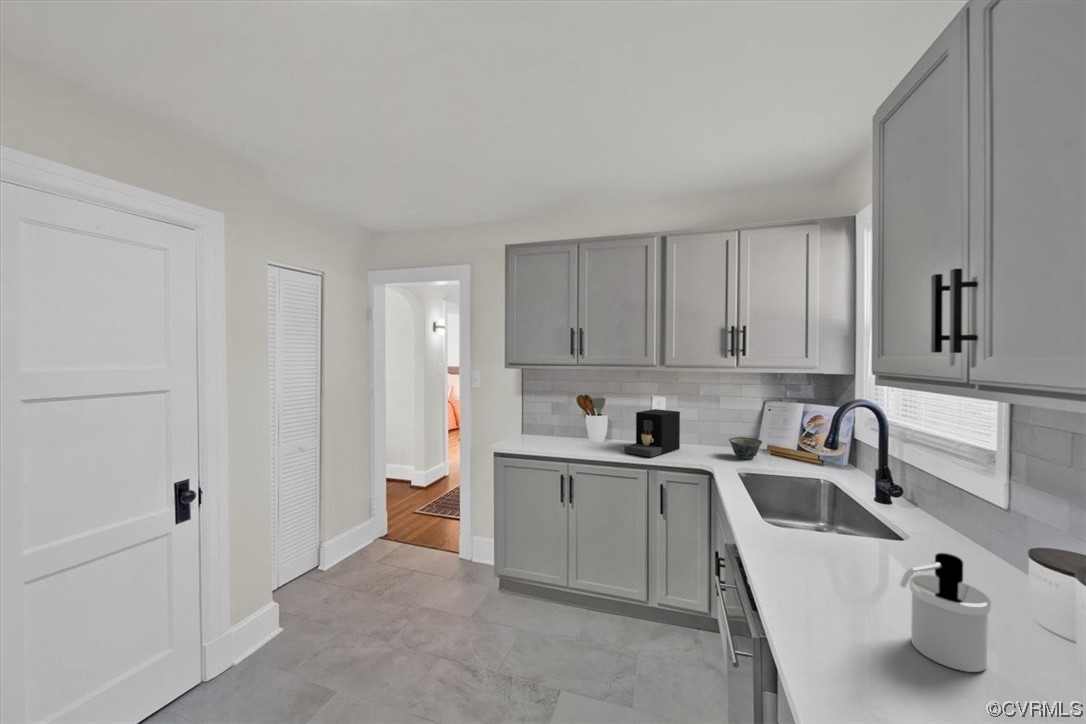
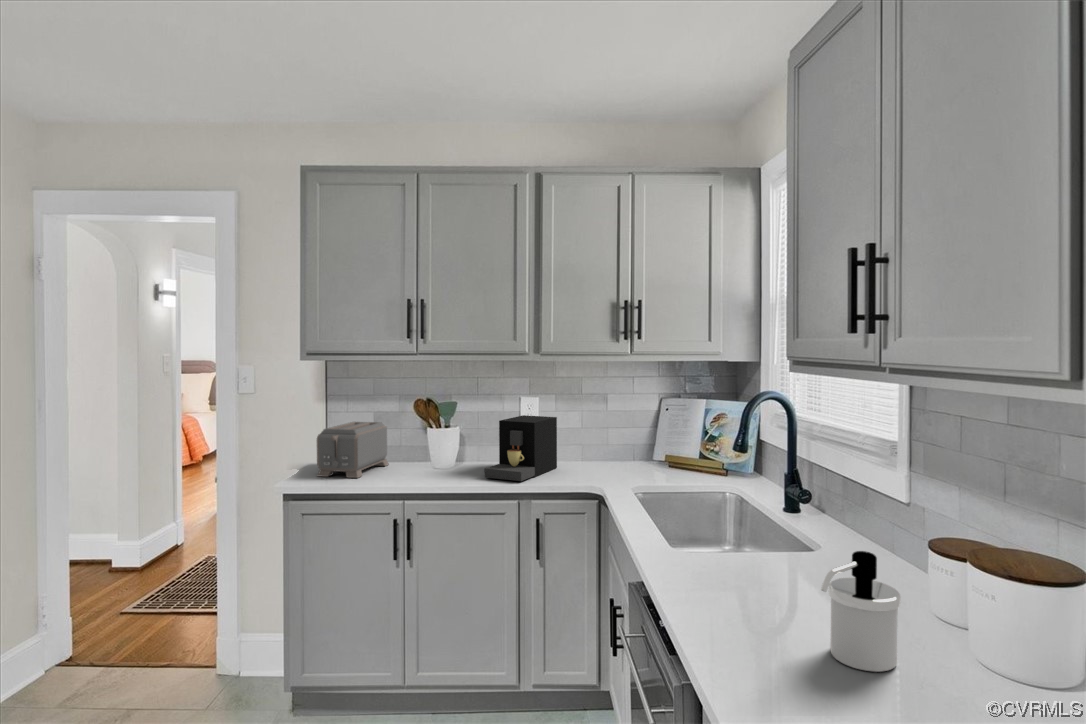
toaster: none [514,409,561,447] -> present [317,422,389,478]
bowl: present [729,437,762,459] -> none [619,447,660,475]

